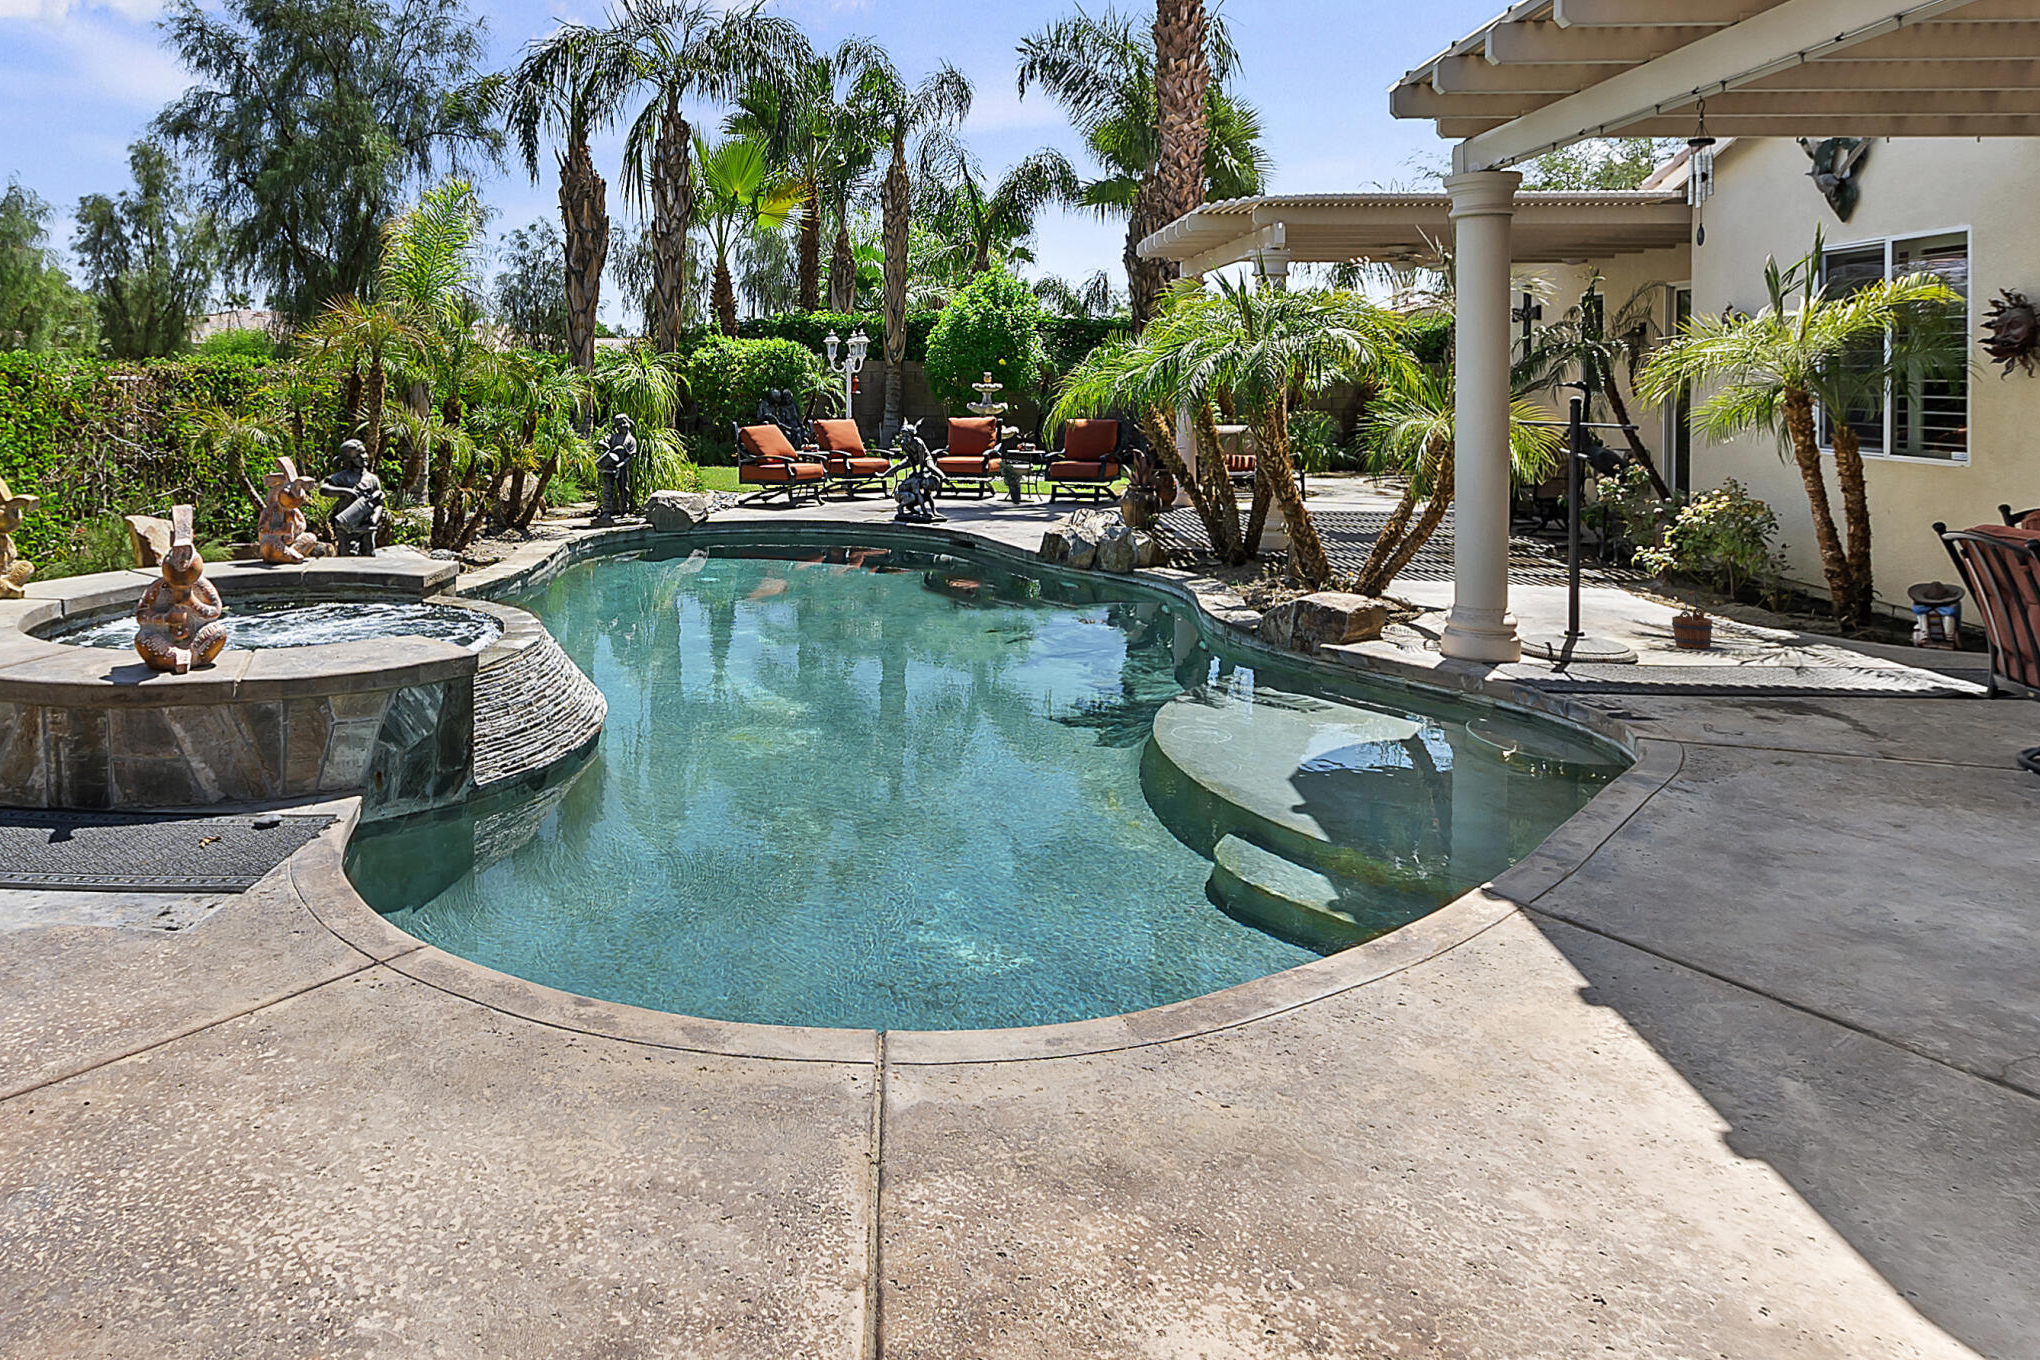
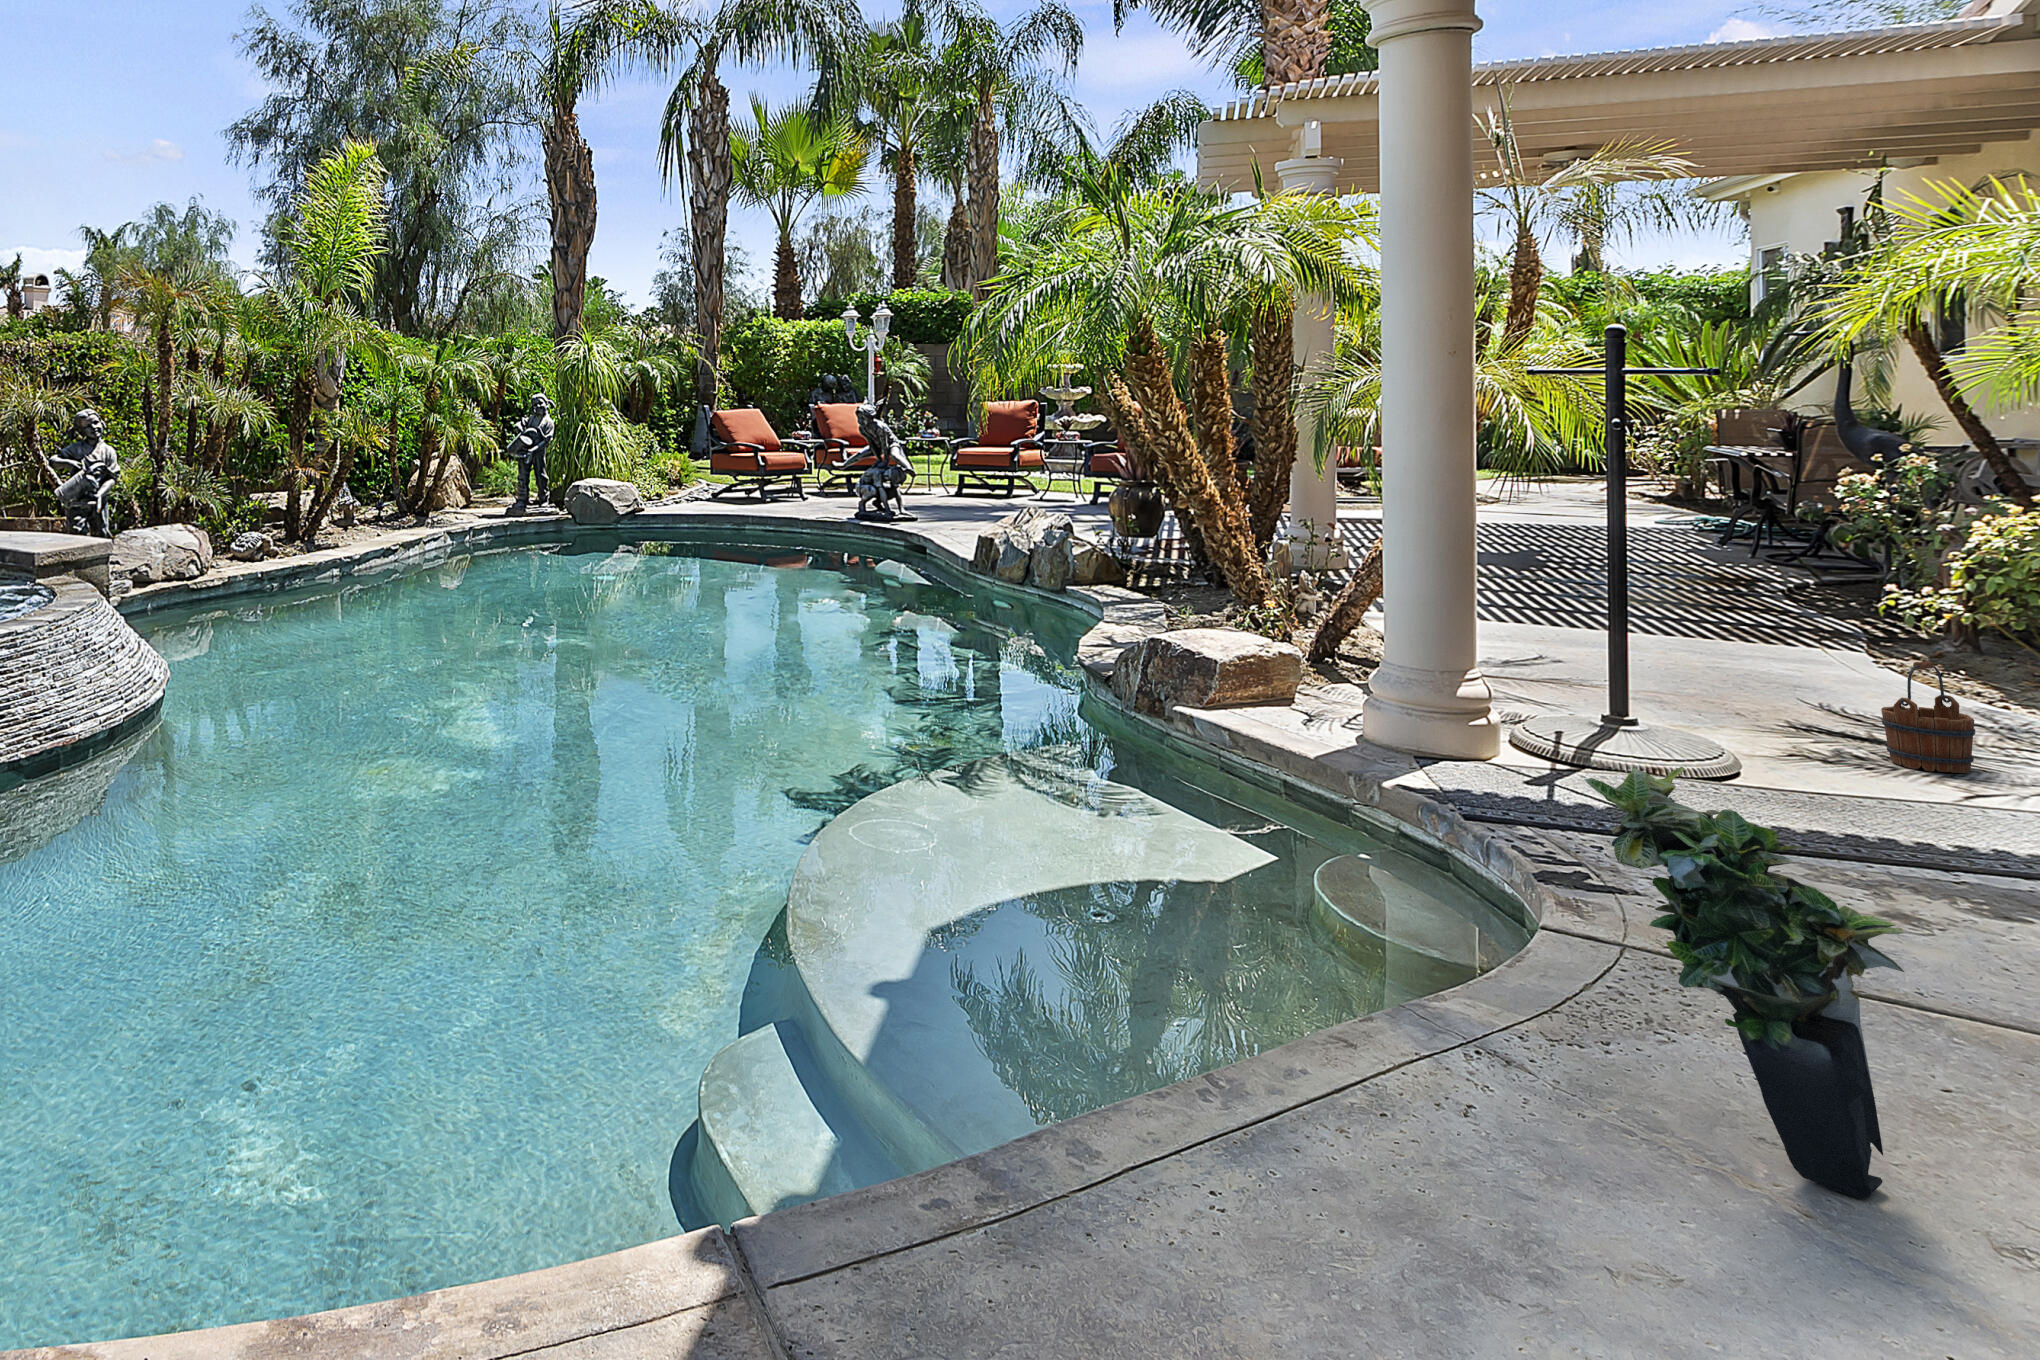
potted plant: present [996,461,1022,505] -> present [1584,766,1904,1200]

